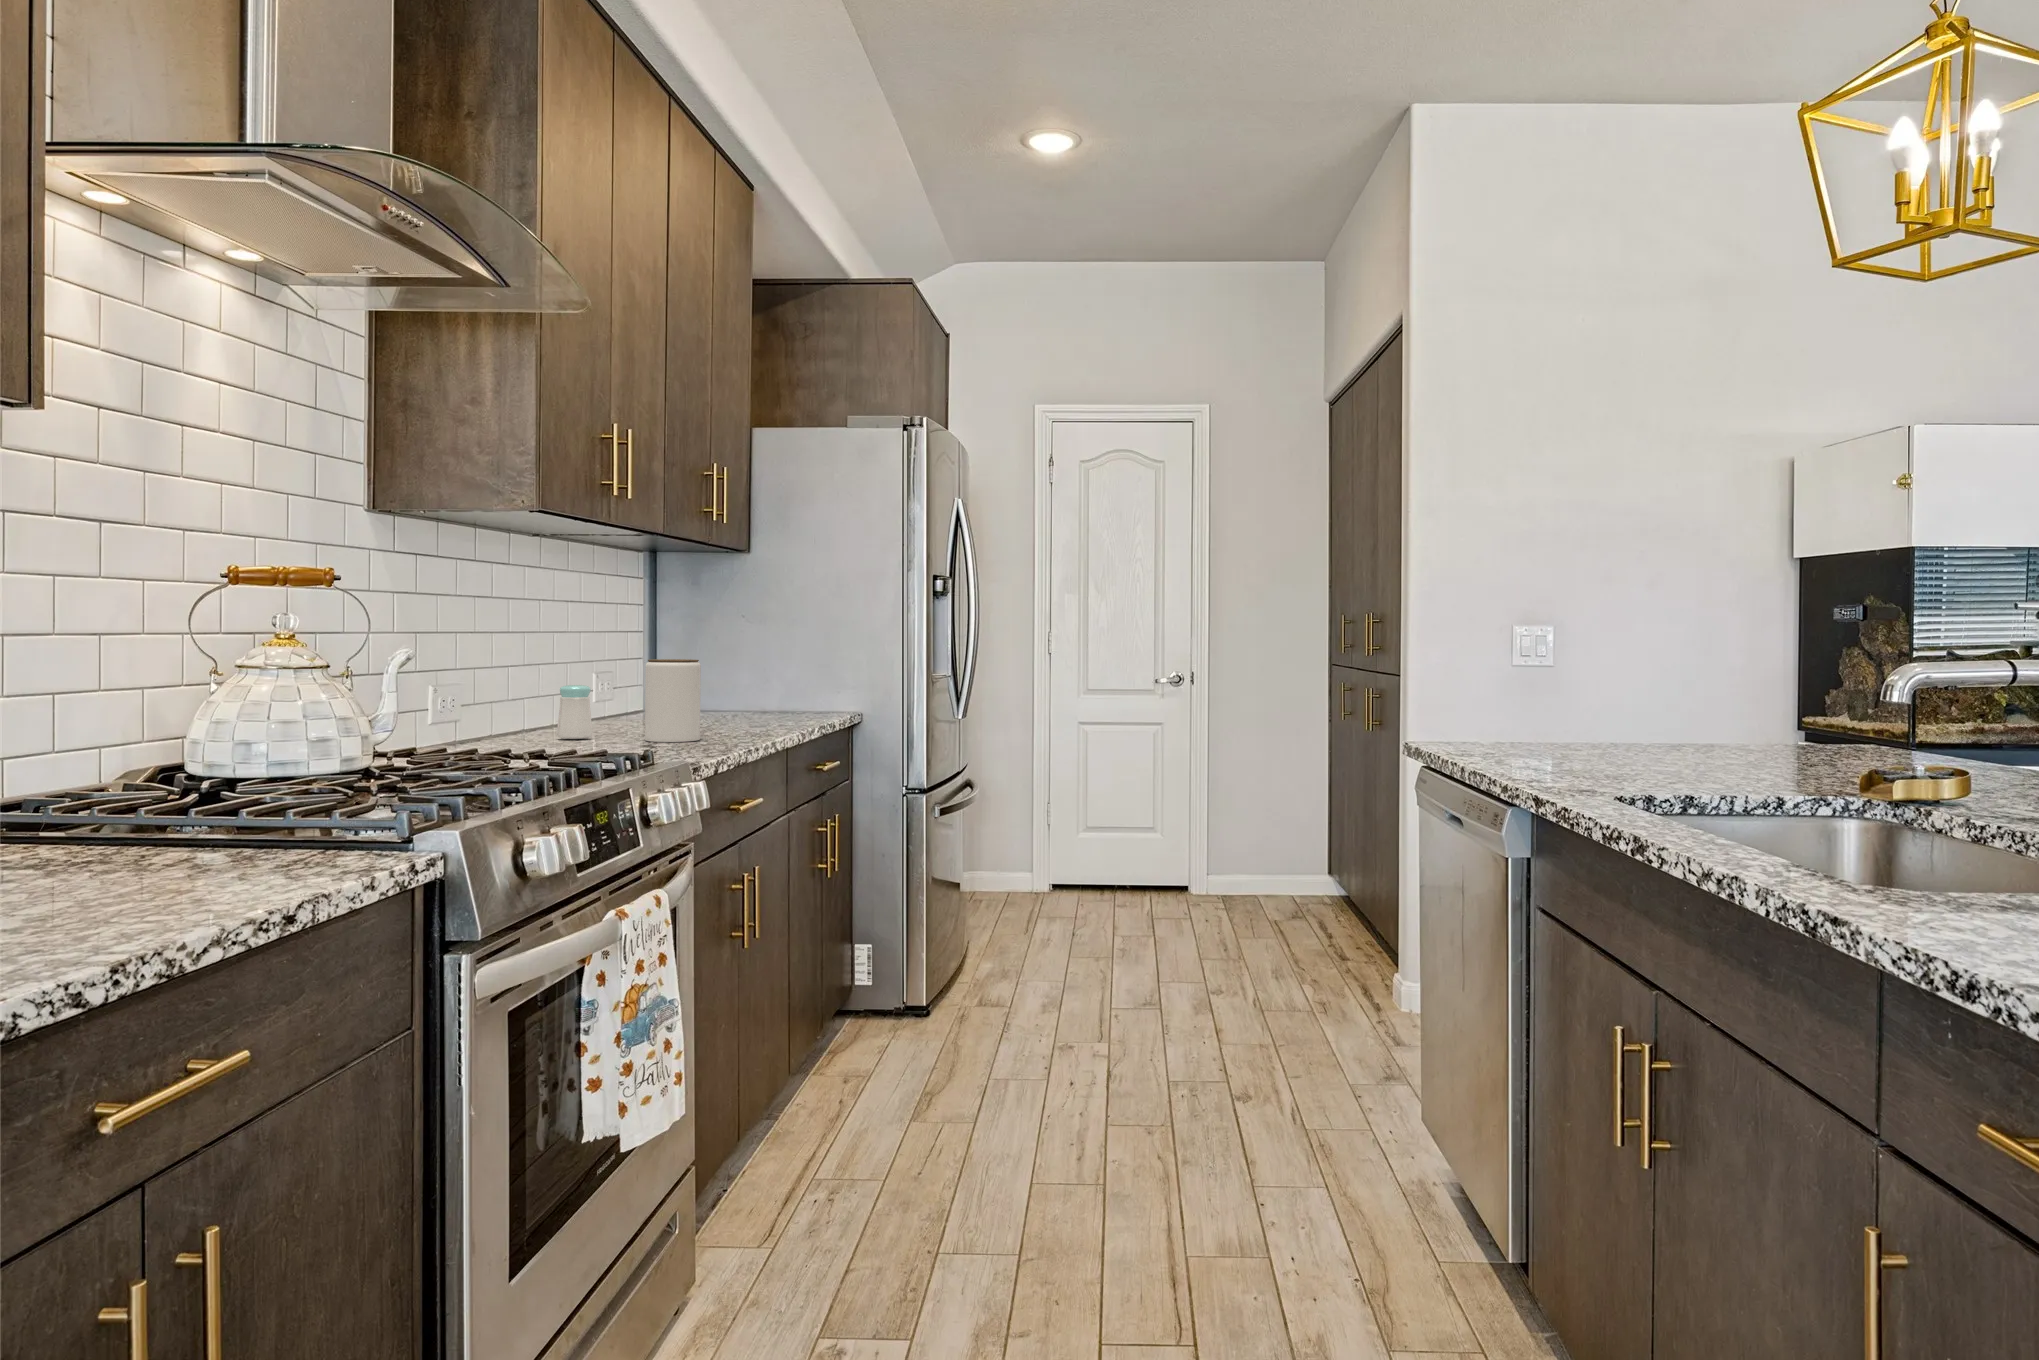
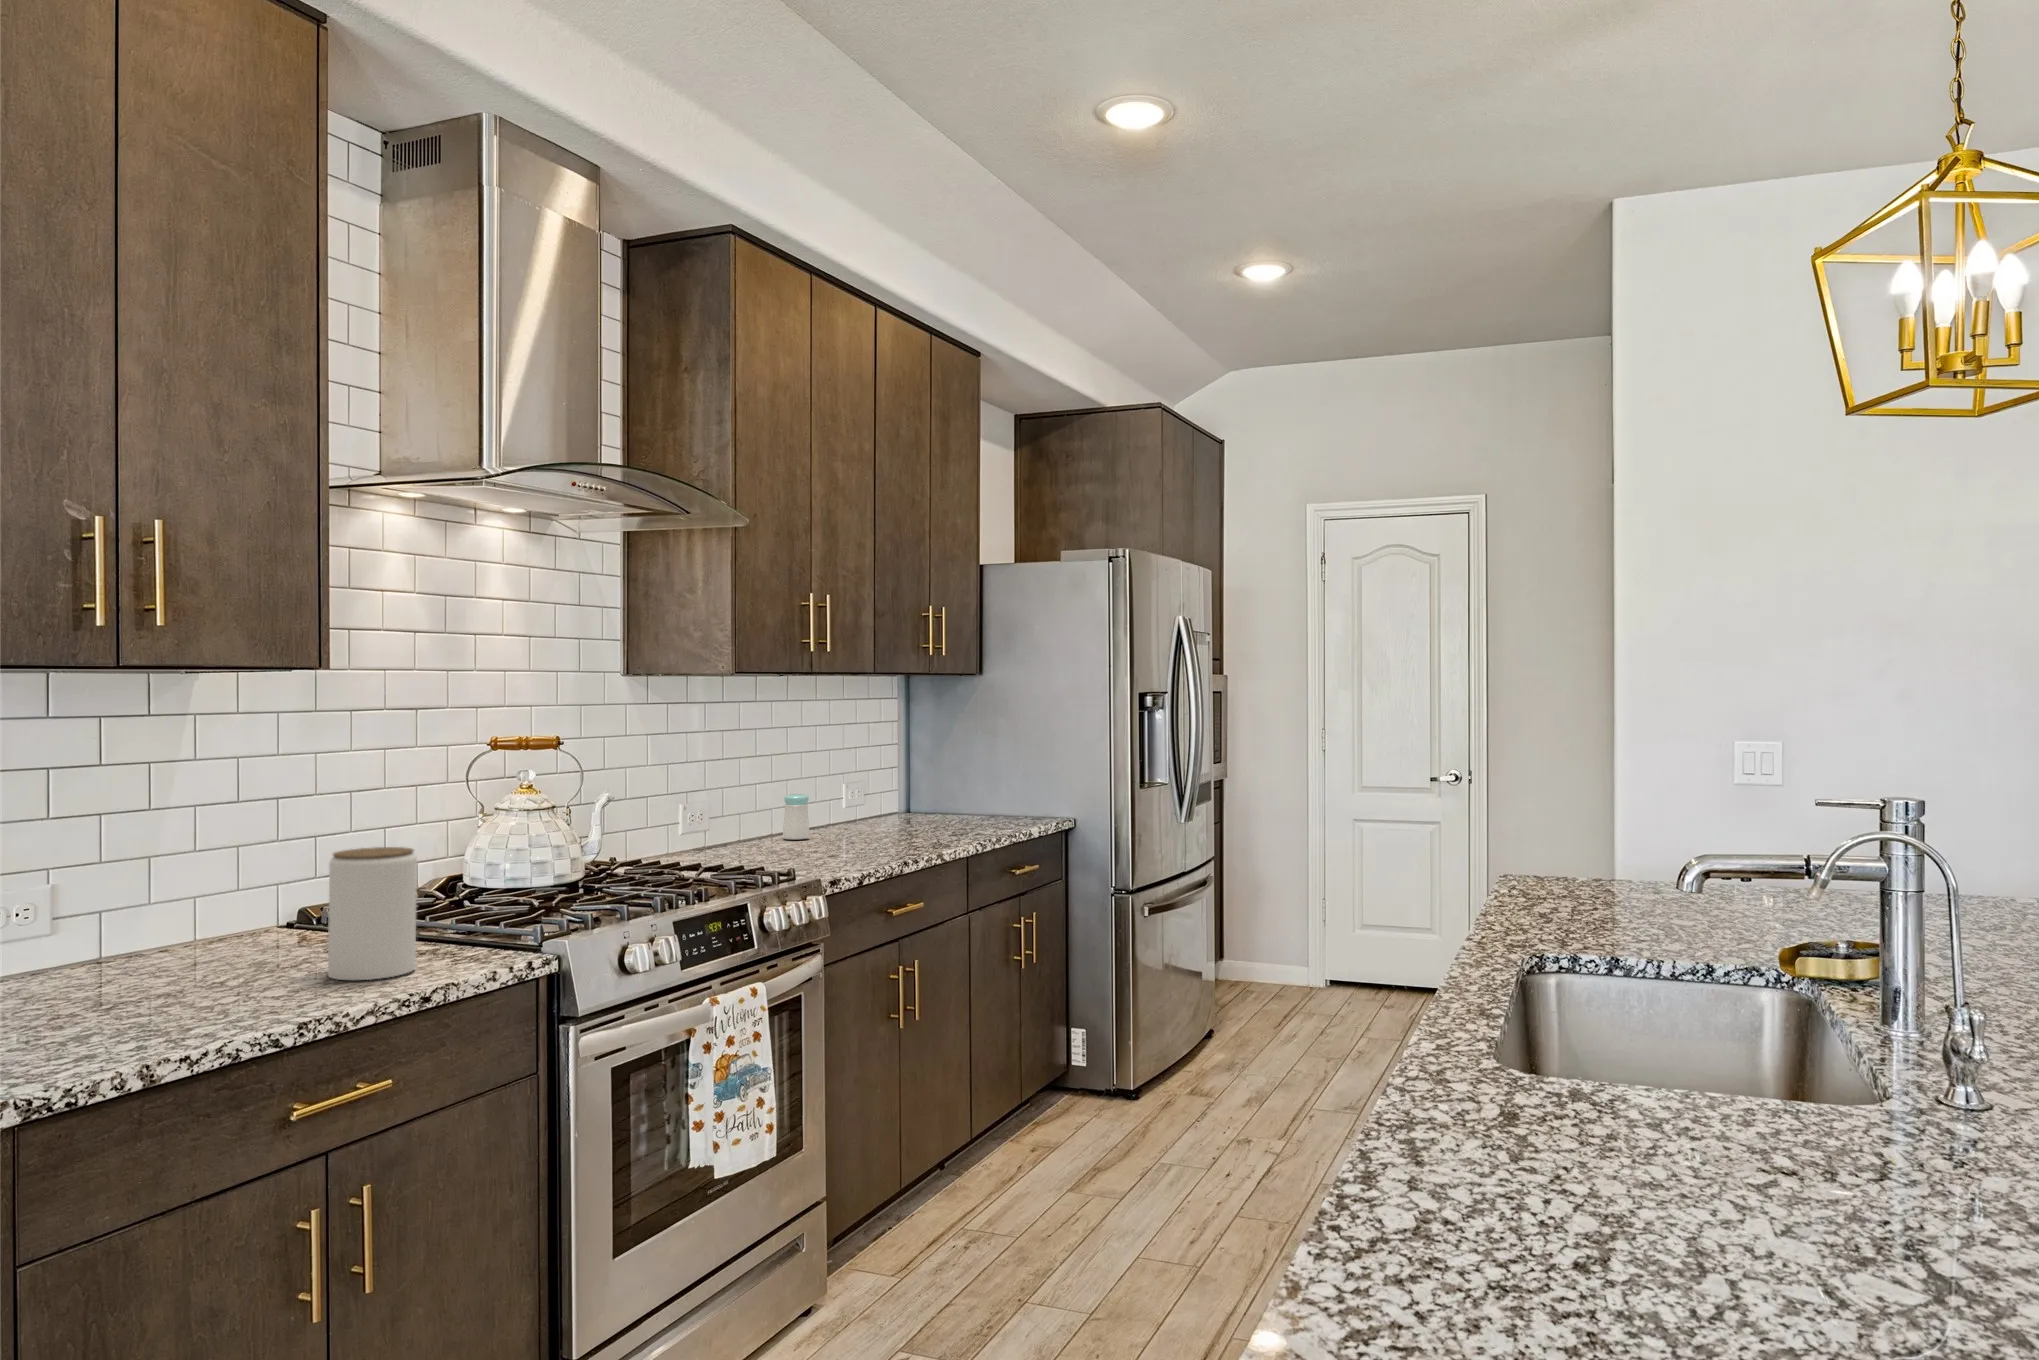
jar: present [645,659,701,742] -> present [328,847,417,980]

